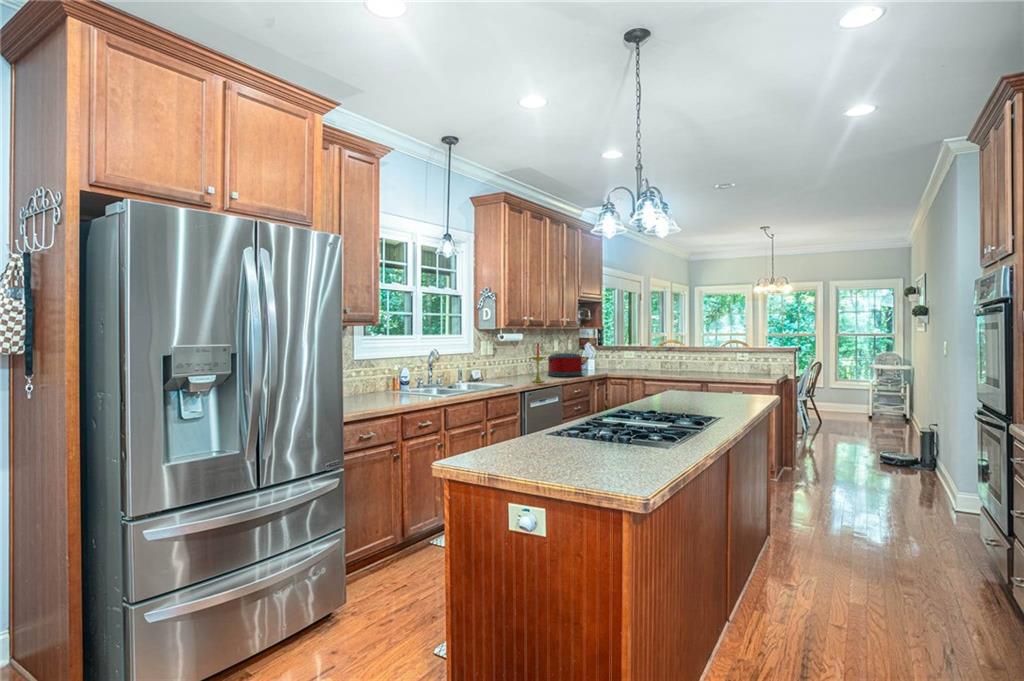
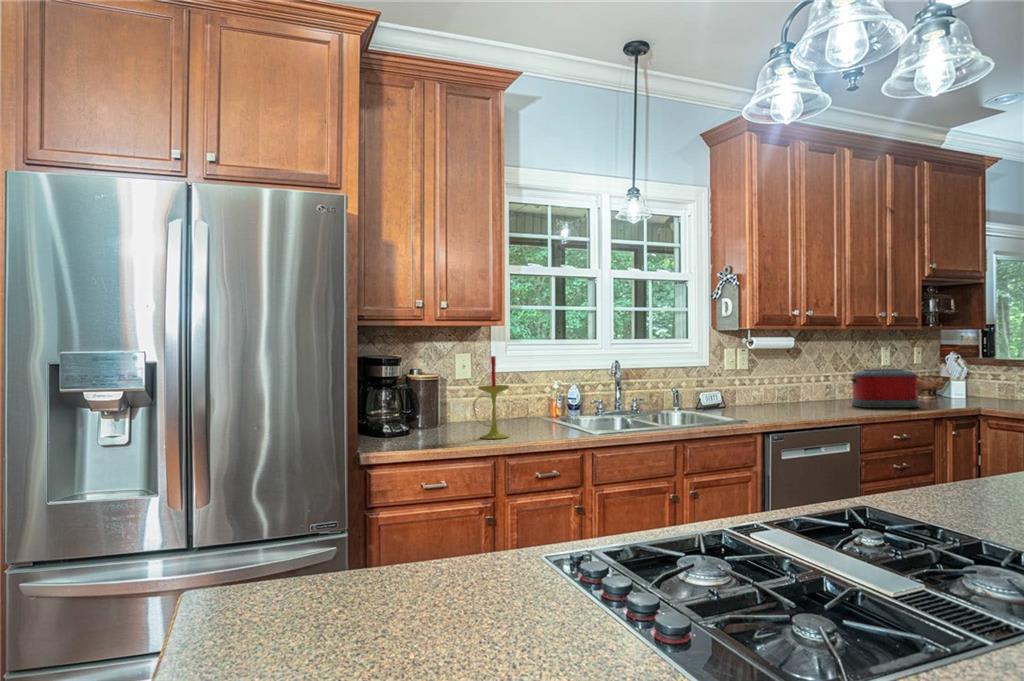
candle: present [531,343,545,382] -> present [473,356,509,439]

